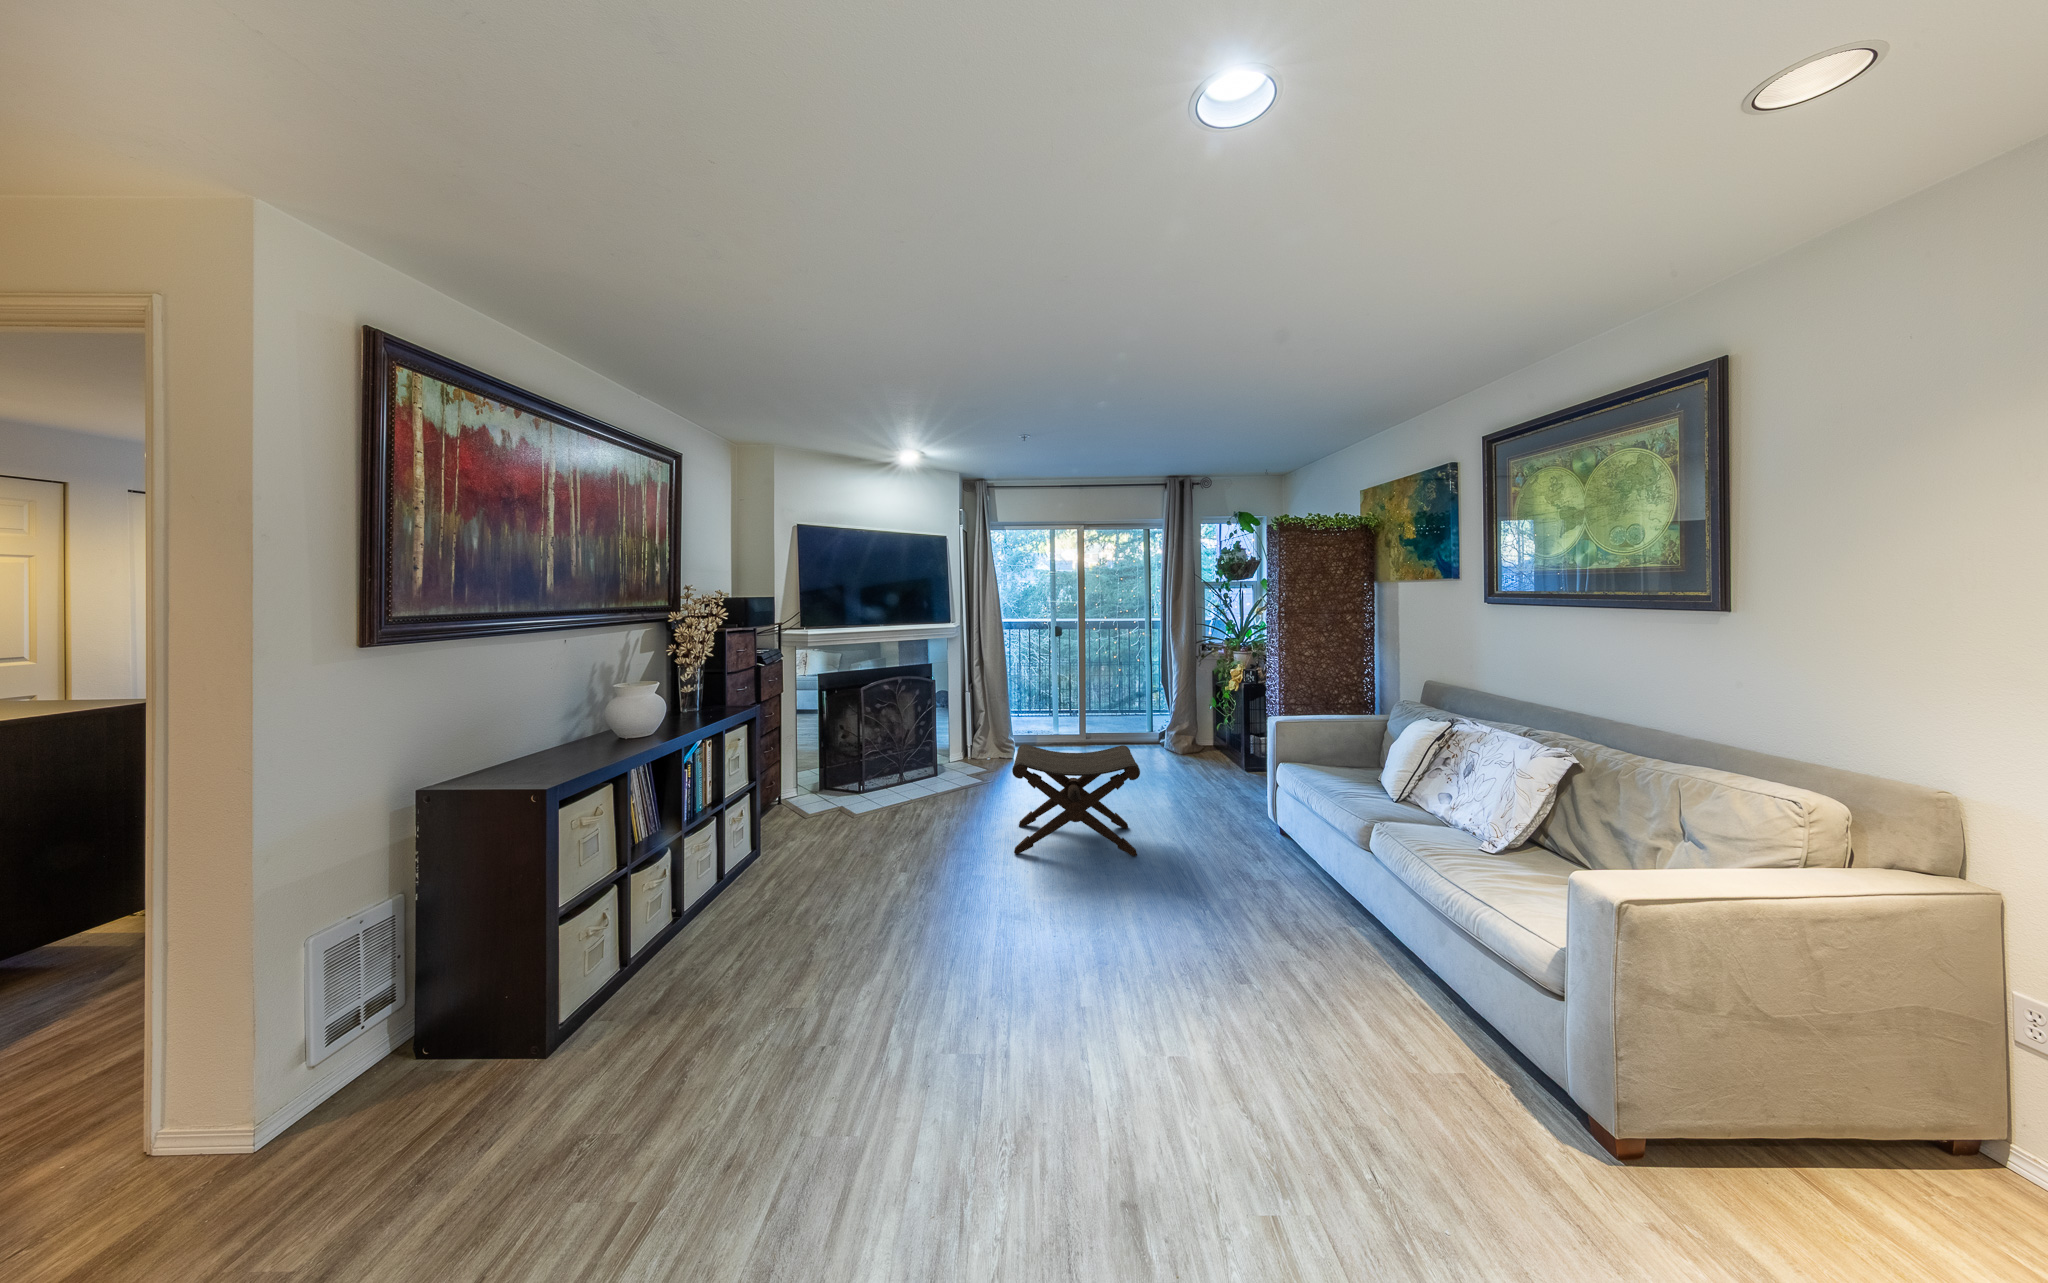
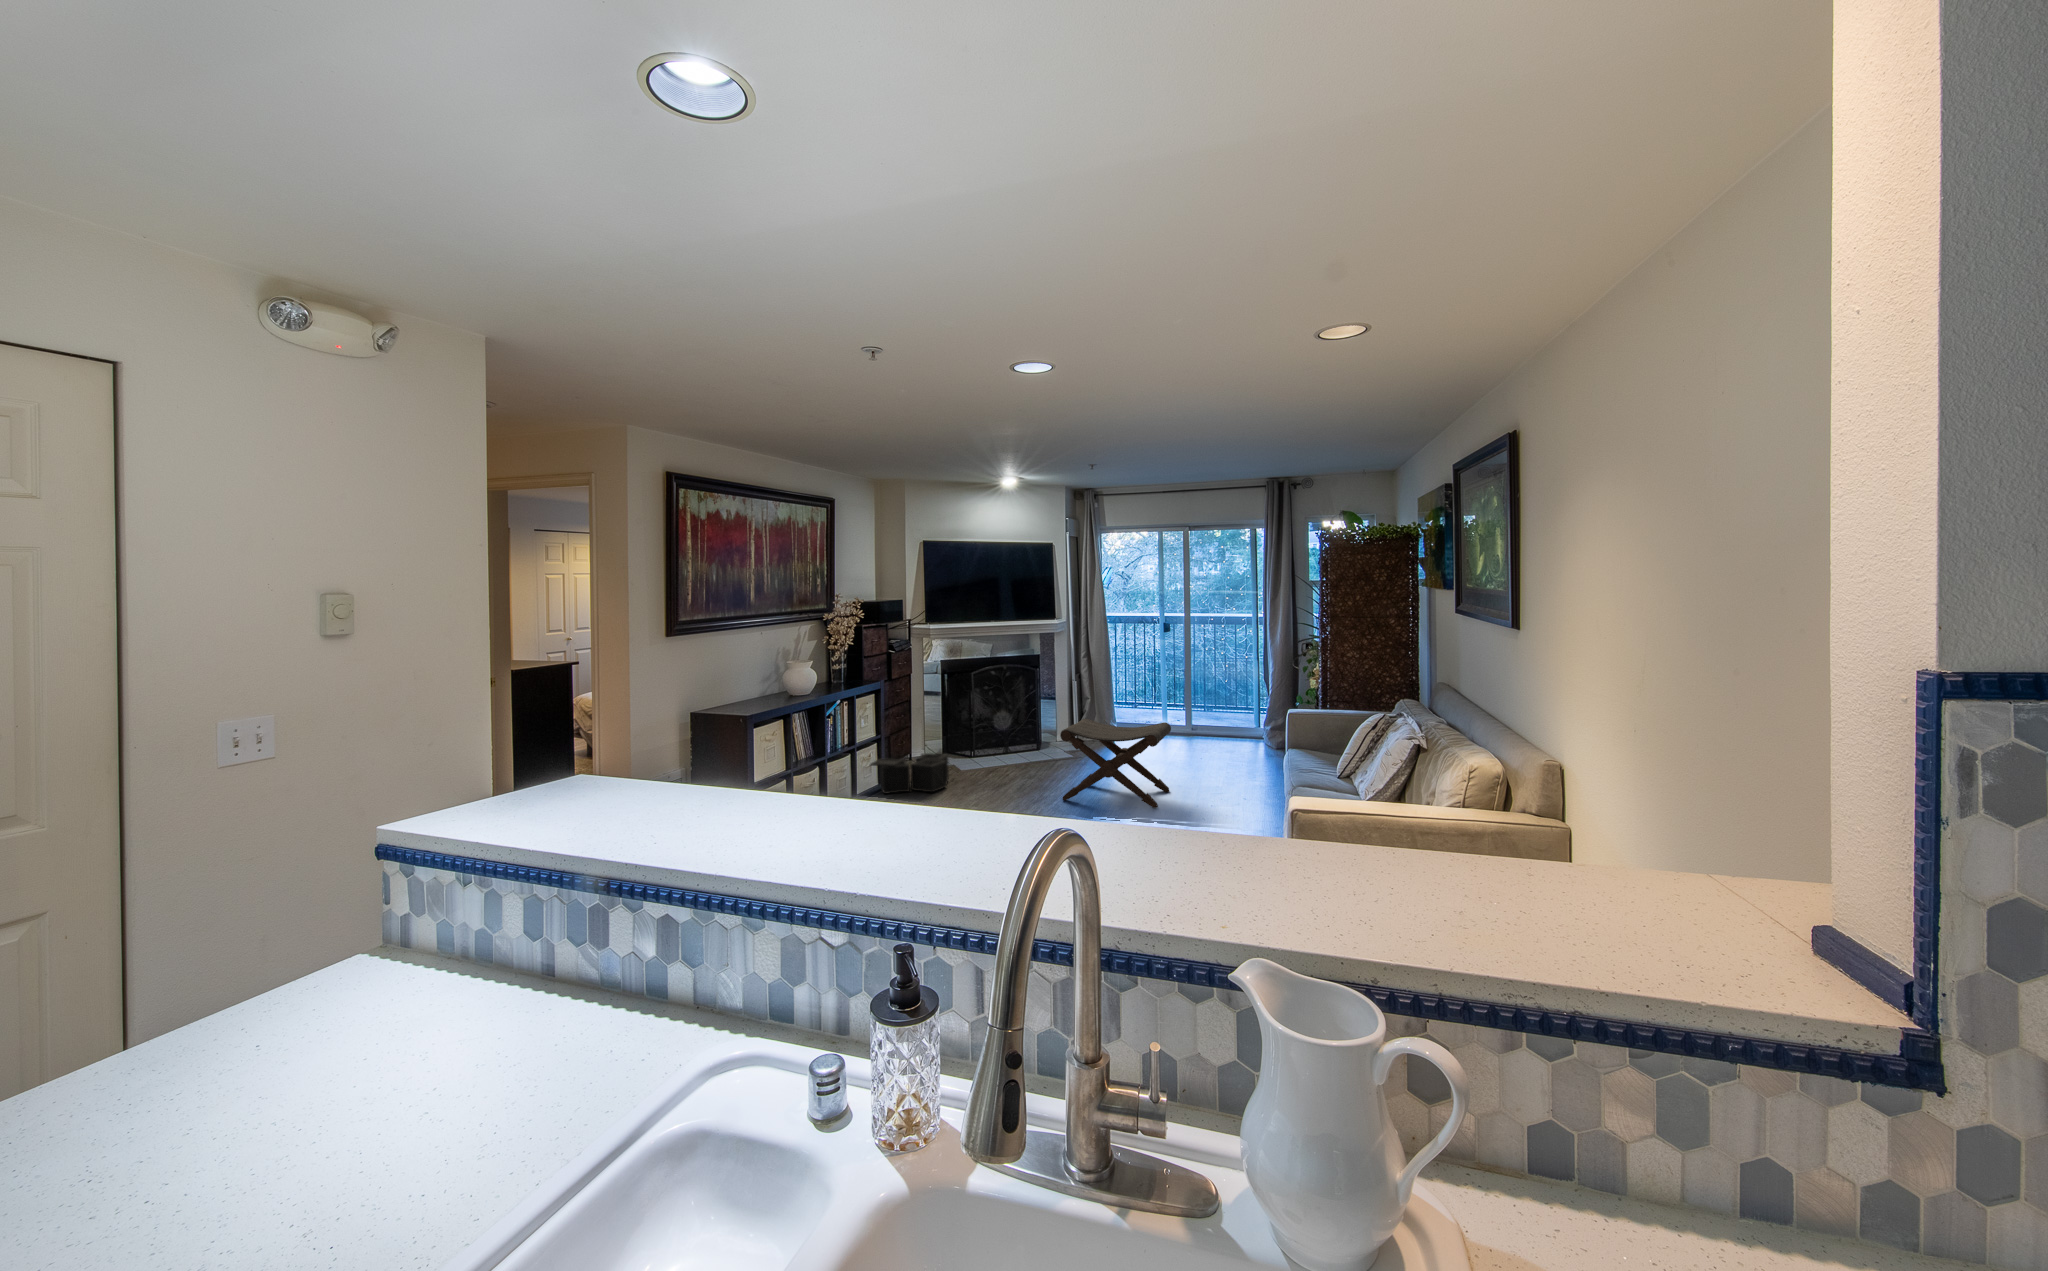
storage bin: none [741,798,859,866] -> present [870,753,954,793]

